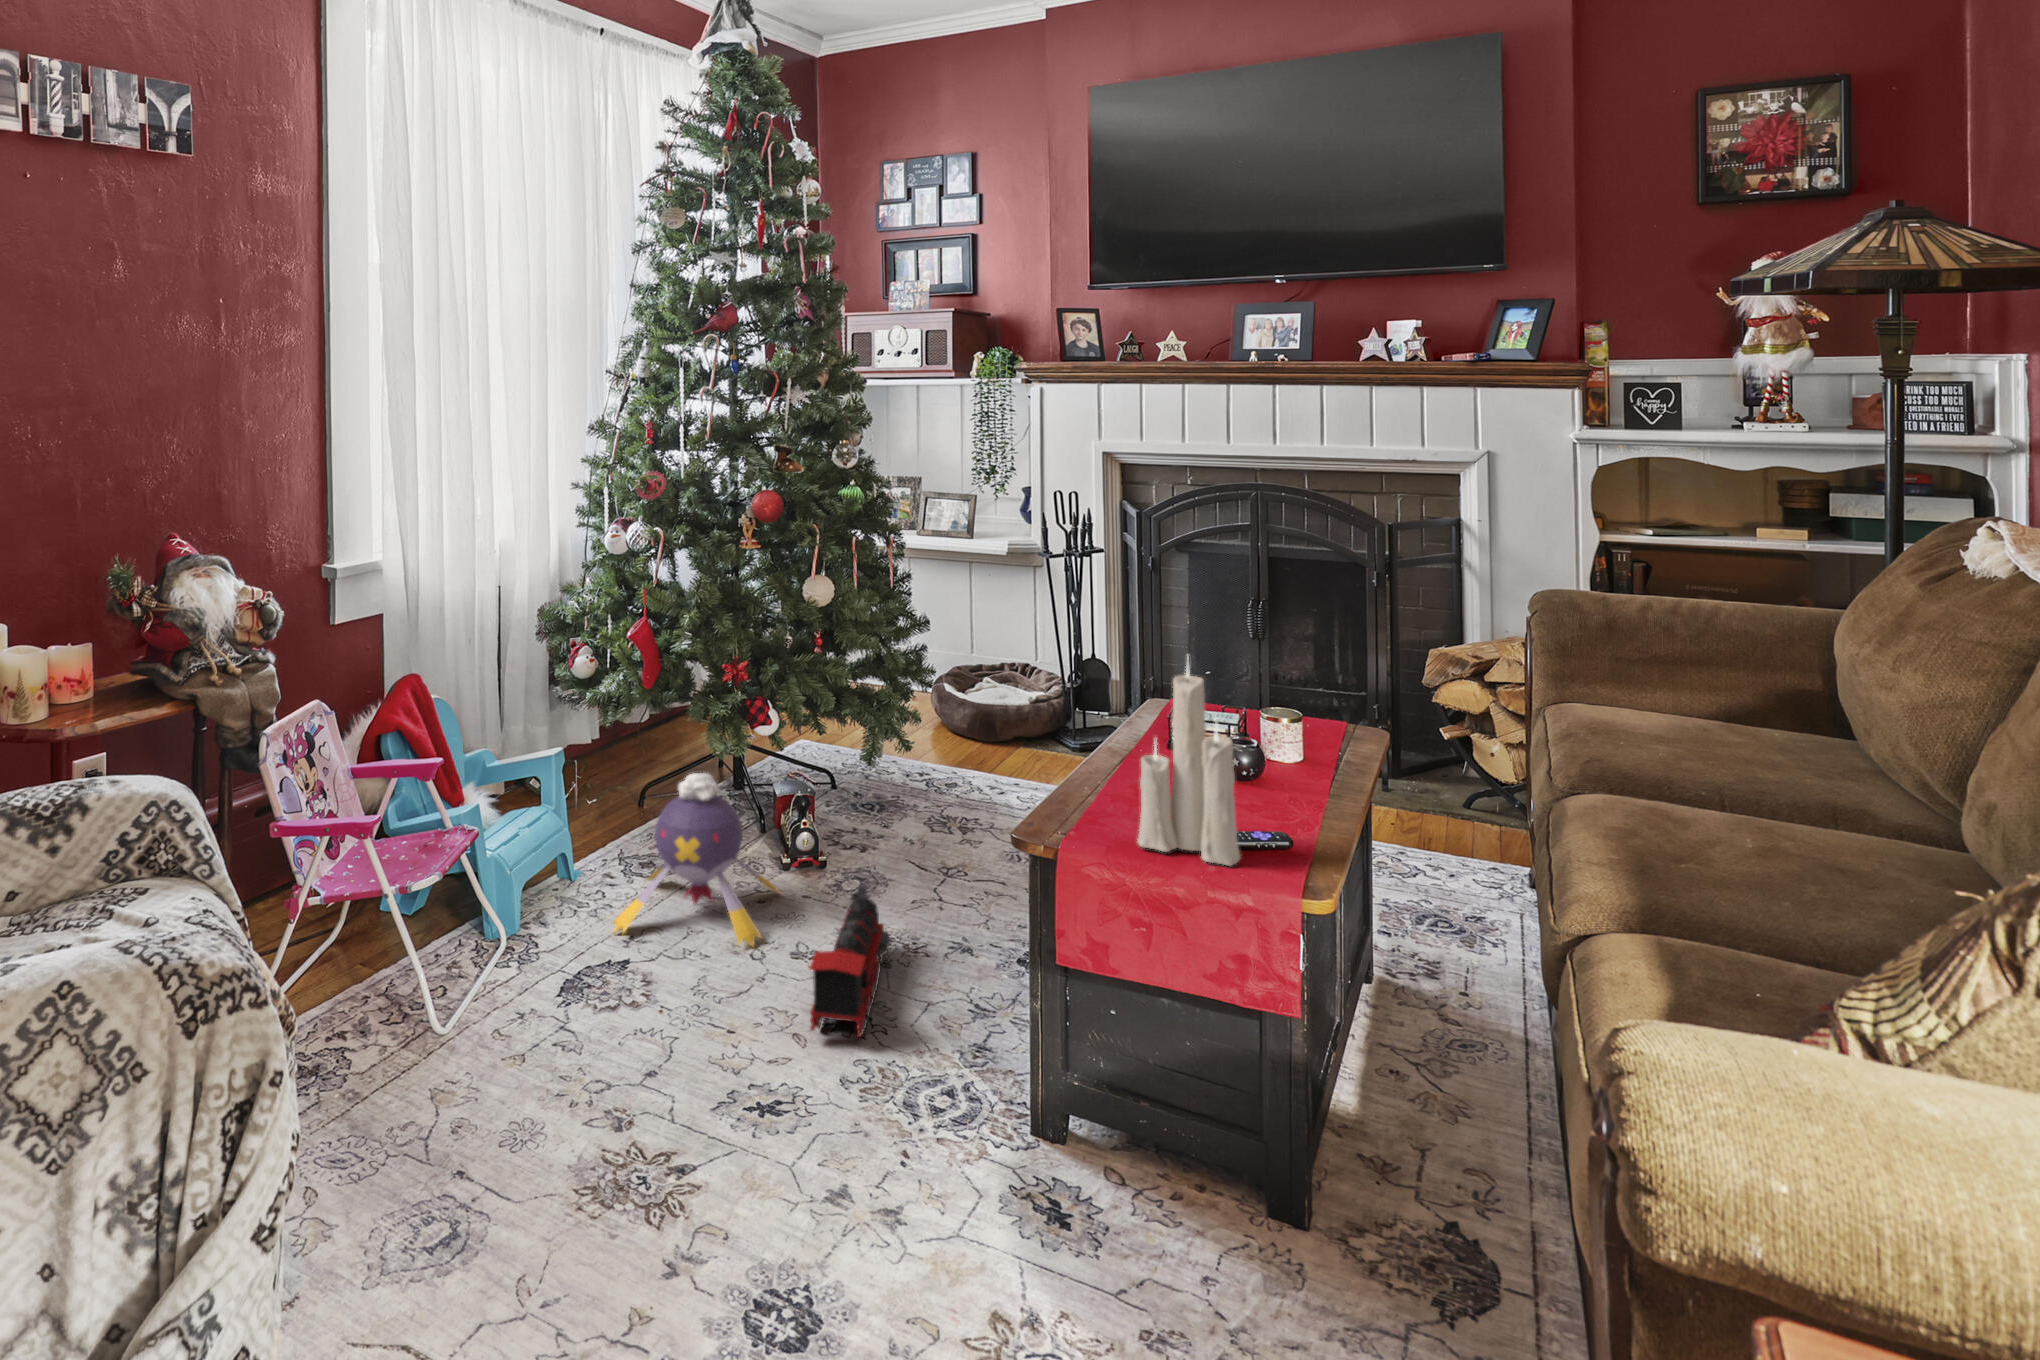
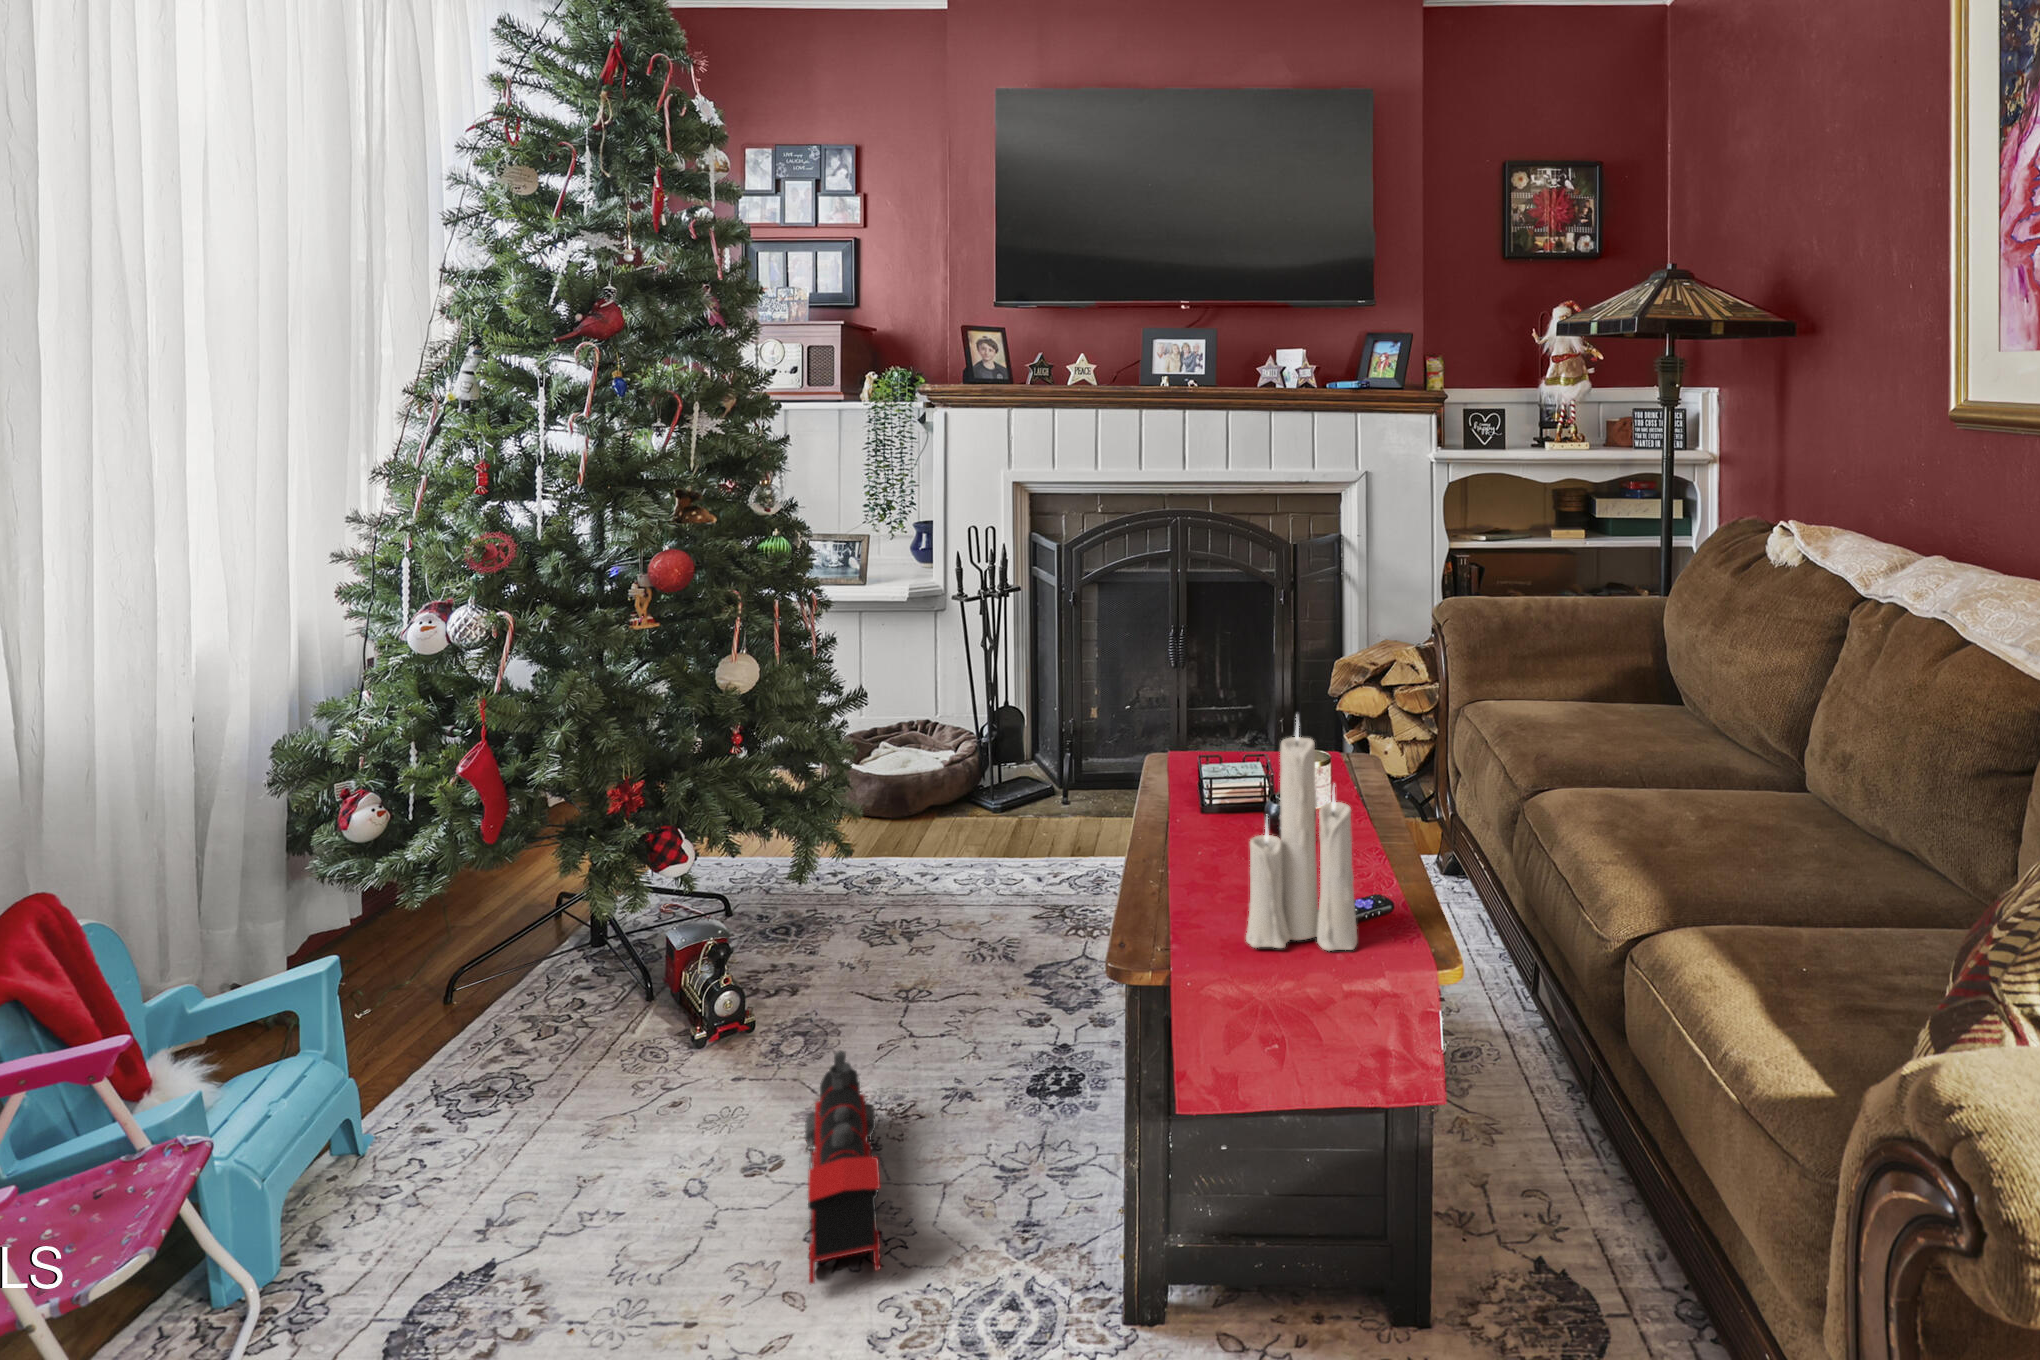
plush toy: present [613,773,780,946] -> none [452,945,708,1218]

